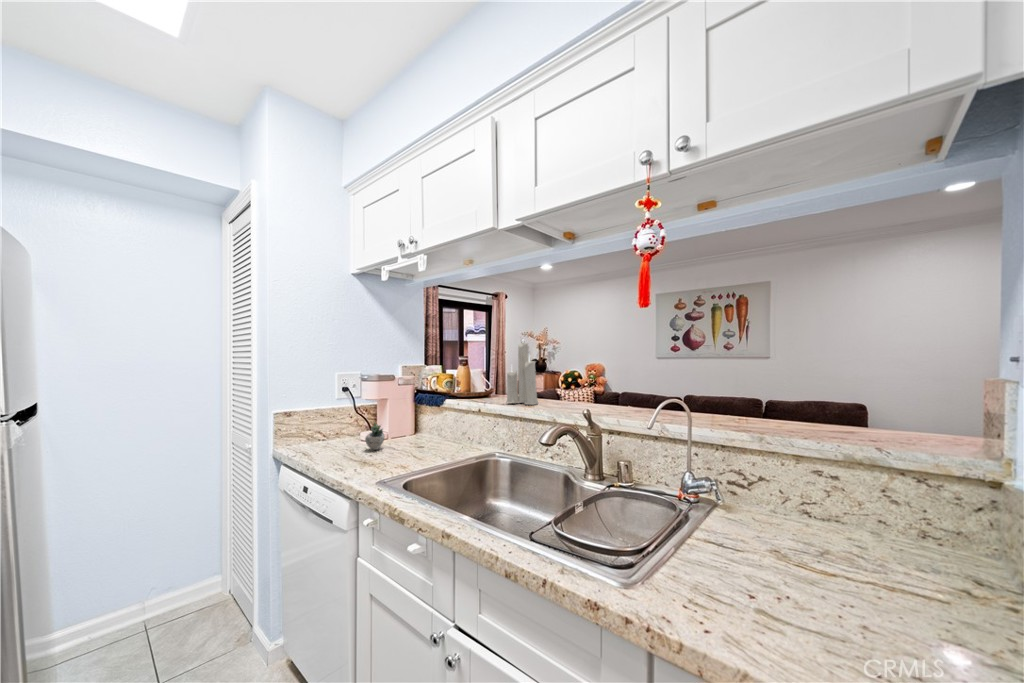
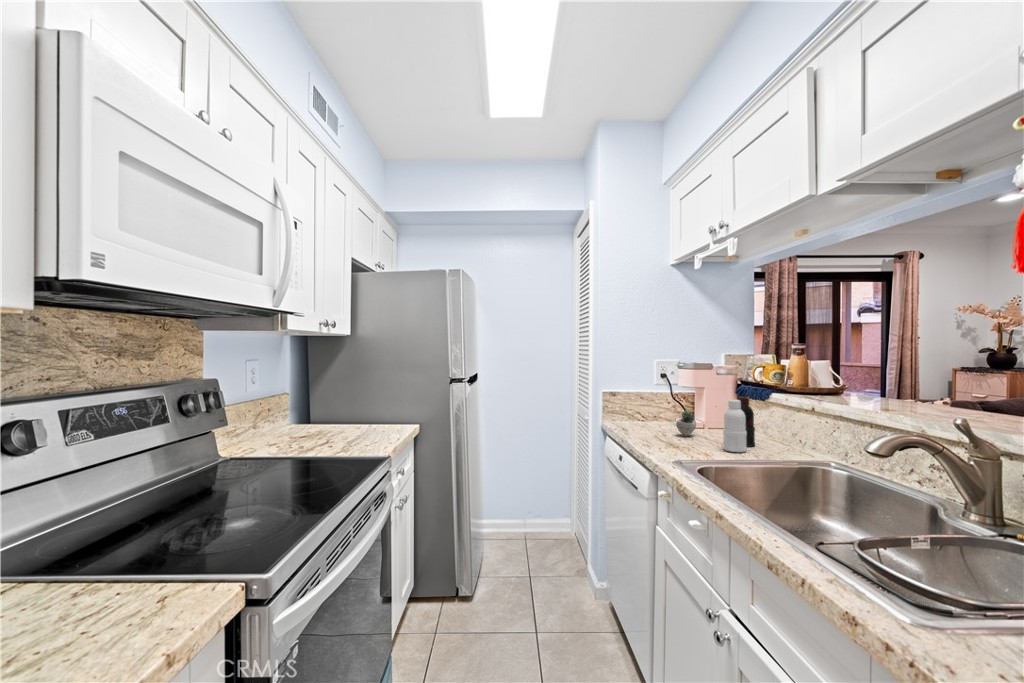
candle: present [506,340,538,405] -> none [851,309,902,408]
bottle: none [415,406,438,459] -> present [723,397,755,452]

